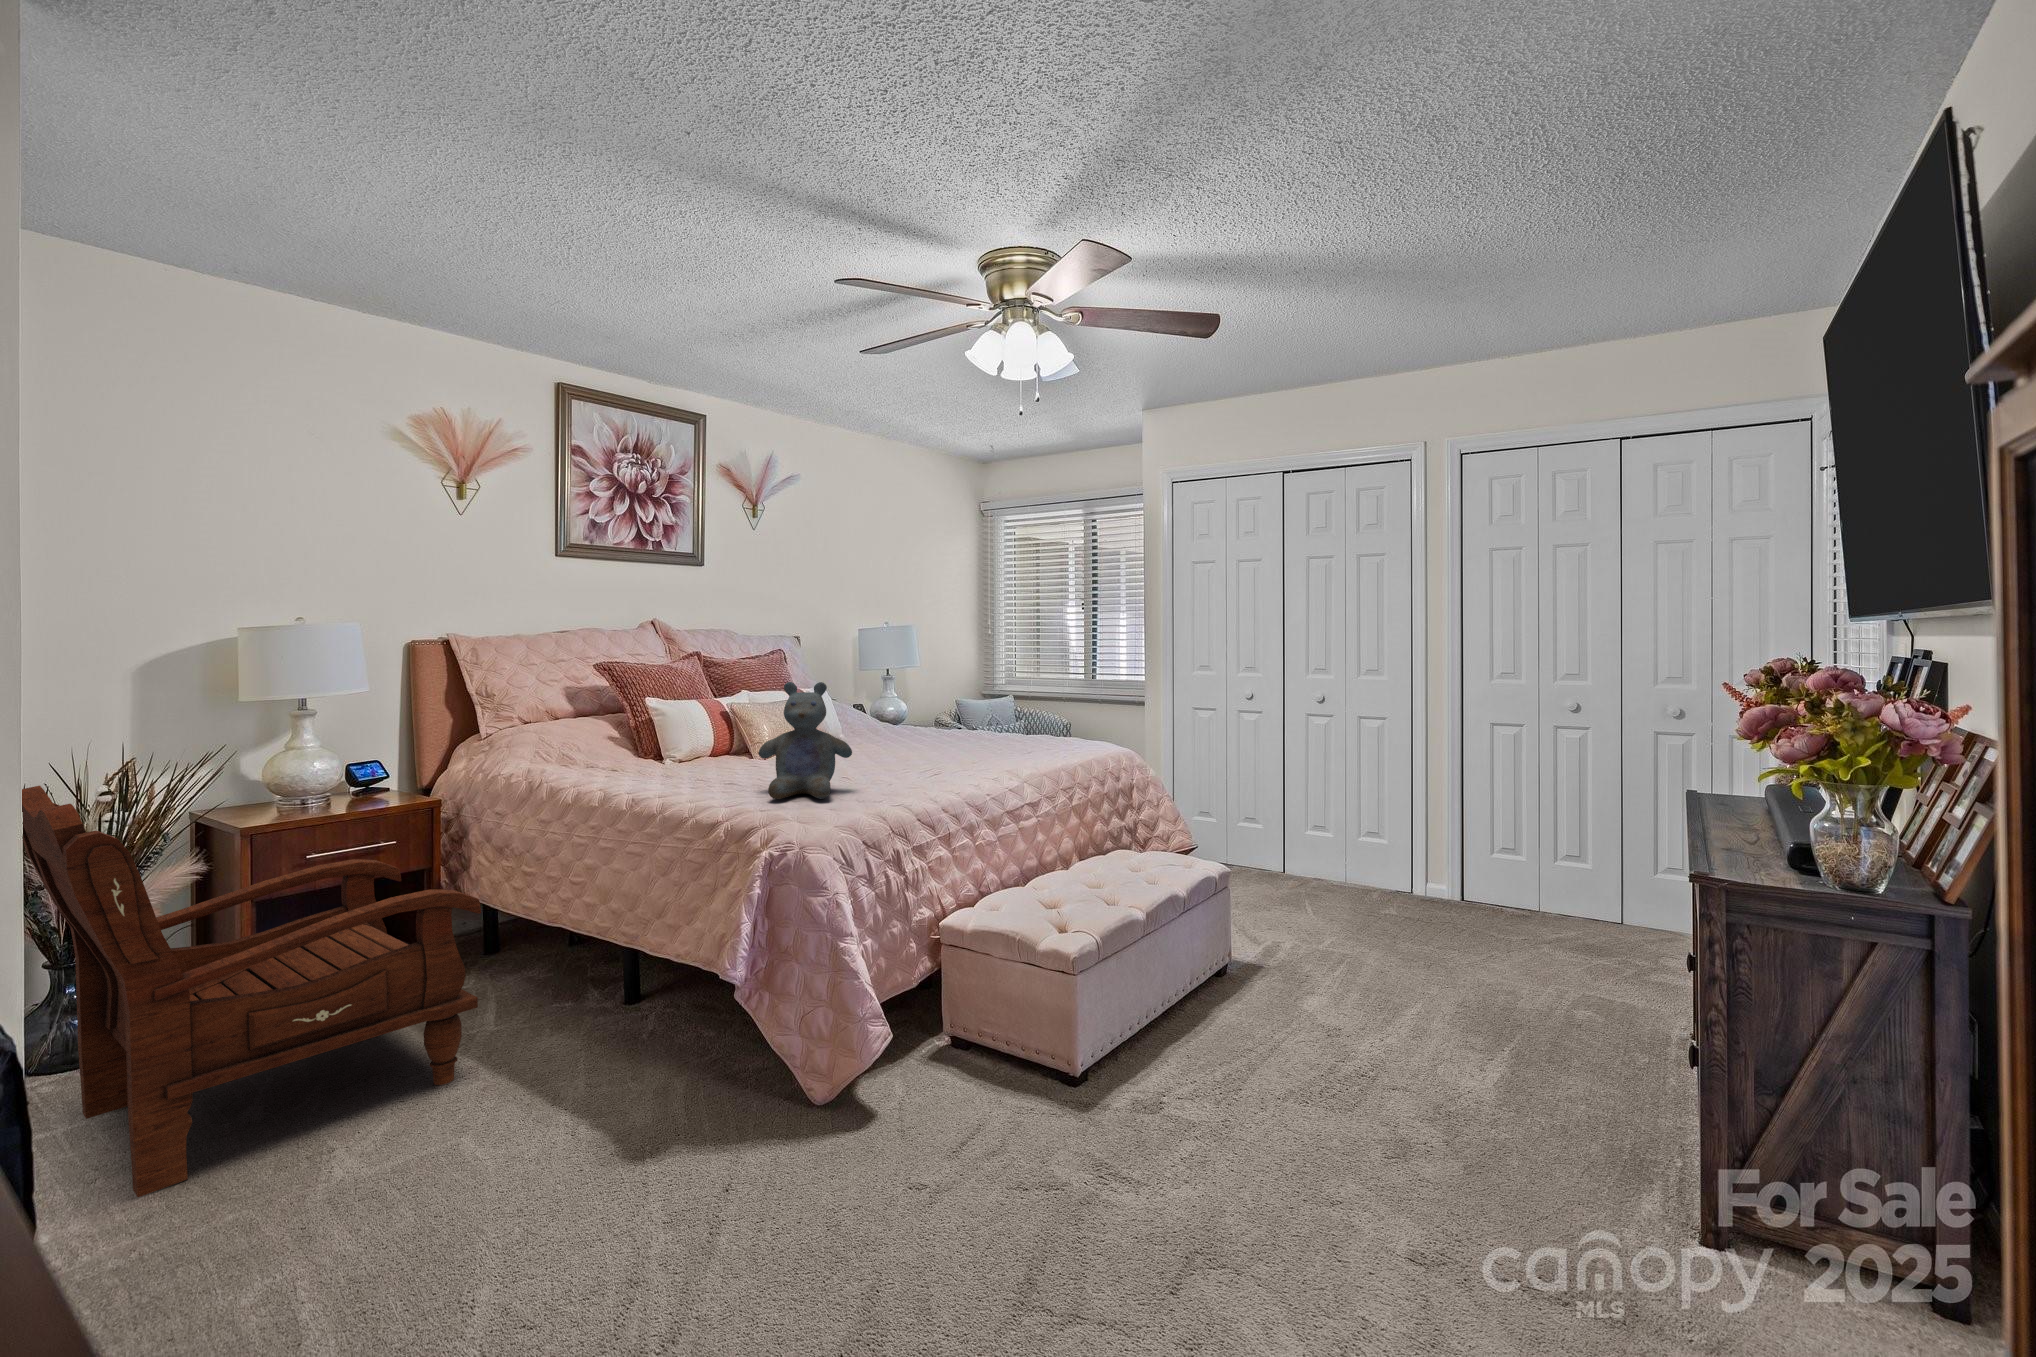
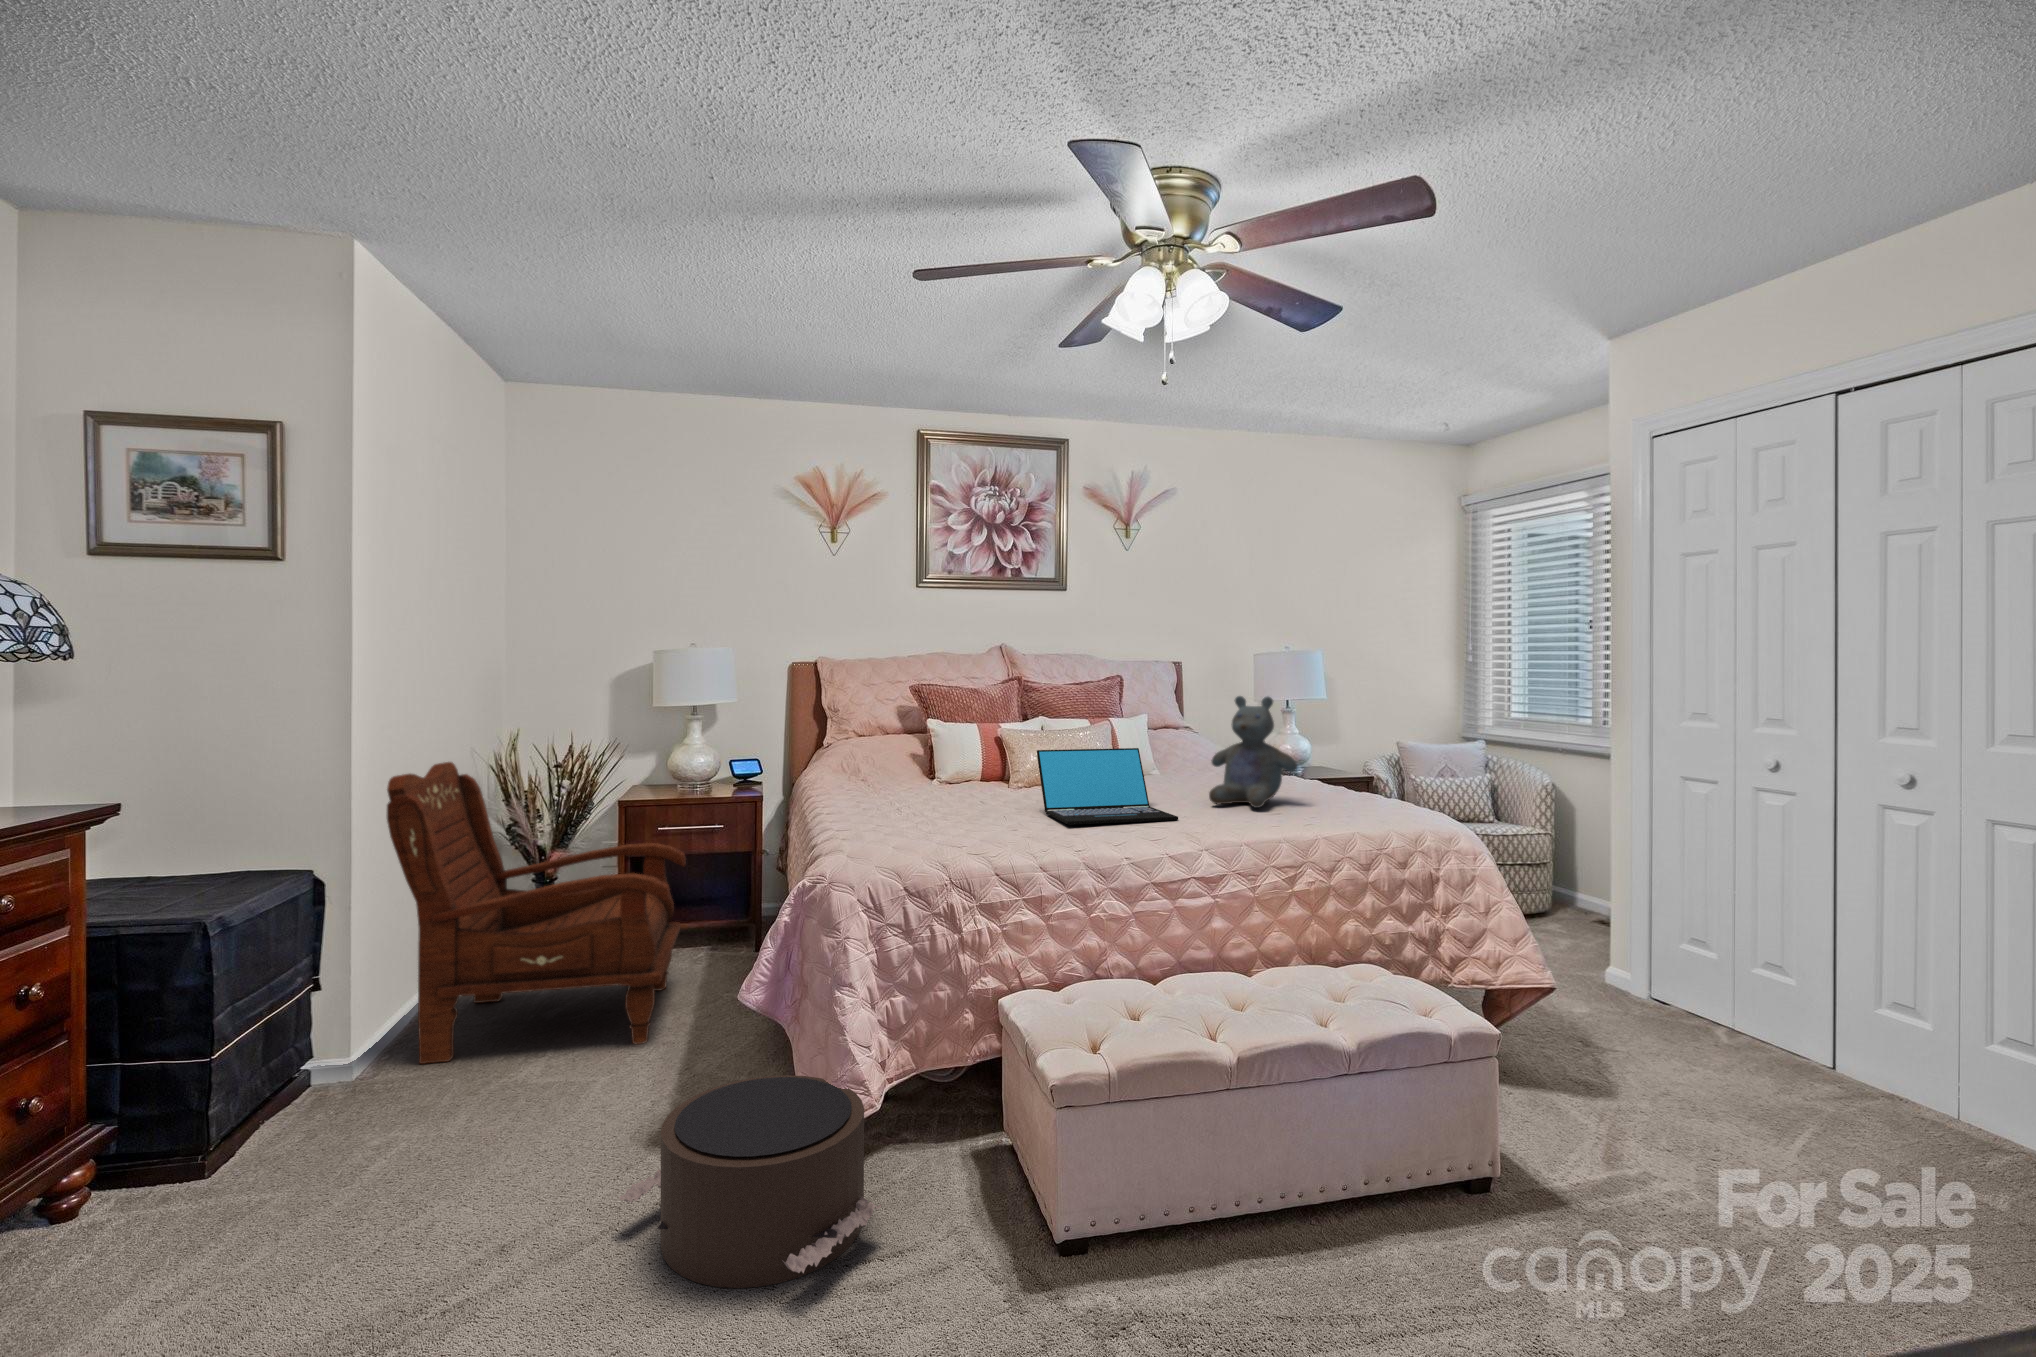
stuffed bear: present [759,682,852,799] -> present [1209,696,1297,808]
laptop: none [843,711,970,777] -> present [1037,748,1178,825]
pouf: none [725,1020,961,1210] -> present [619,1075,881,1288]

